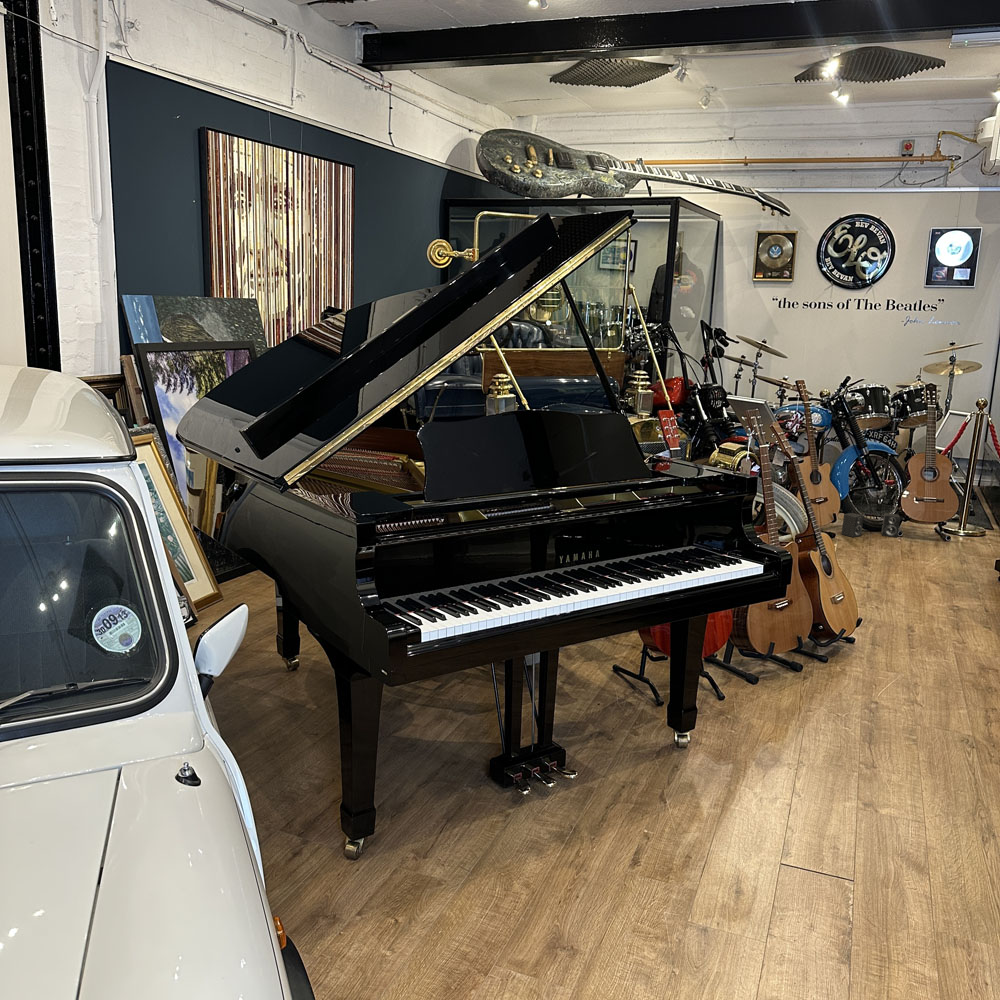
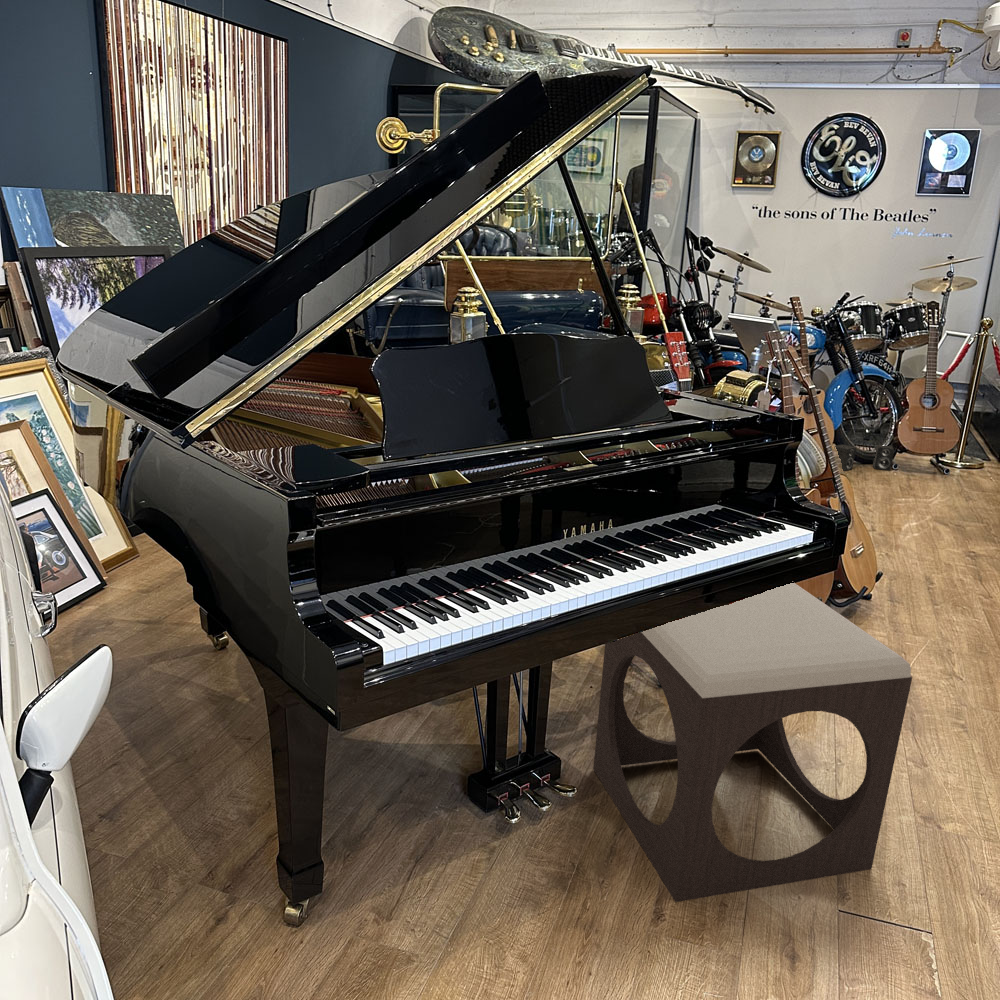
footstool: none [595,606,842,862] -> present [593,583,912,902]

